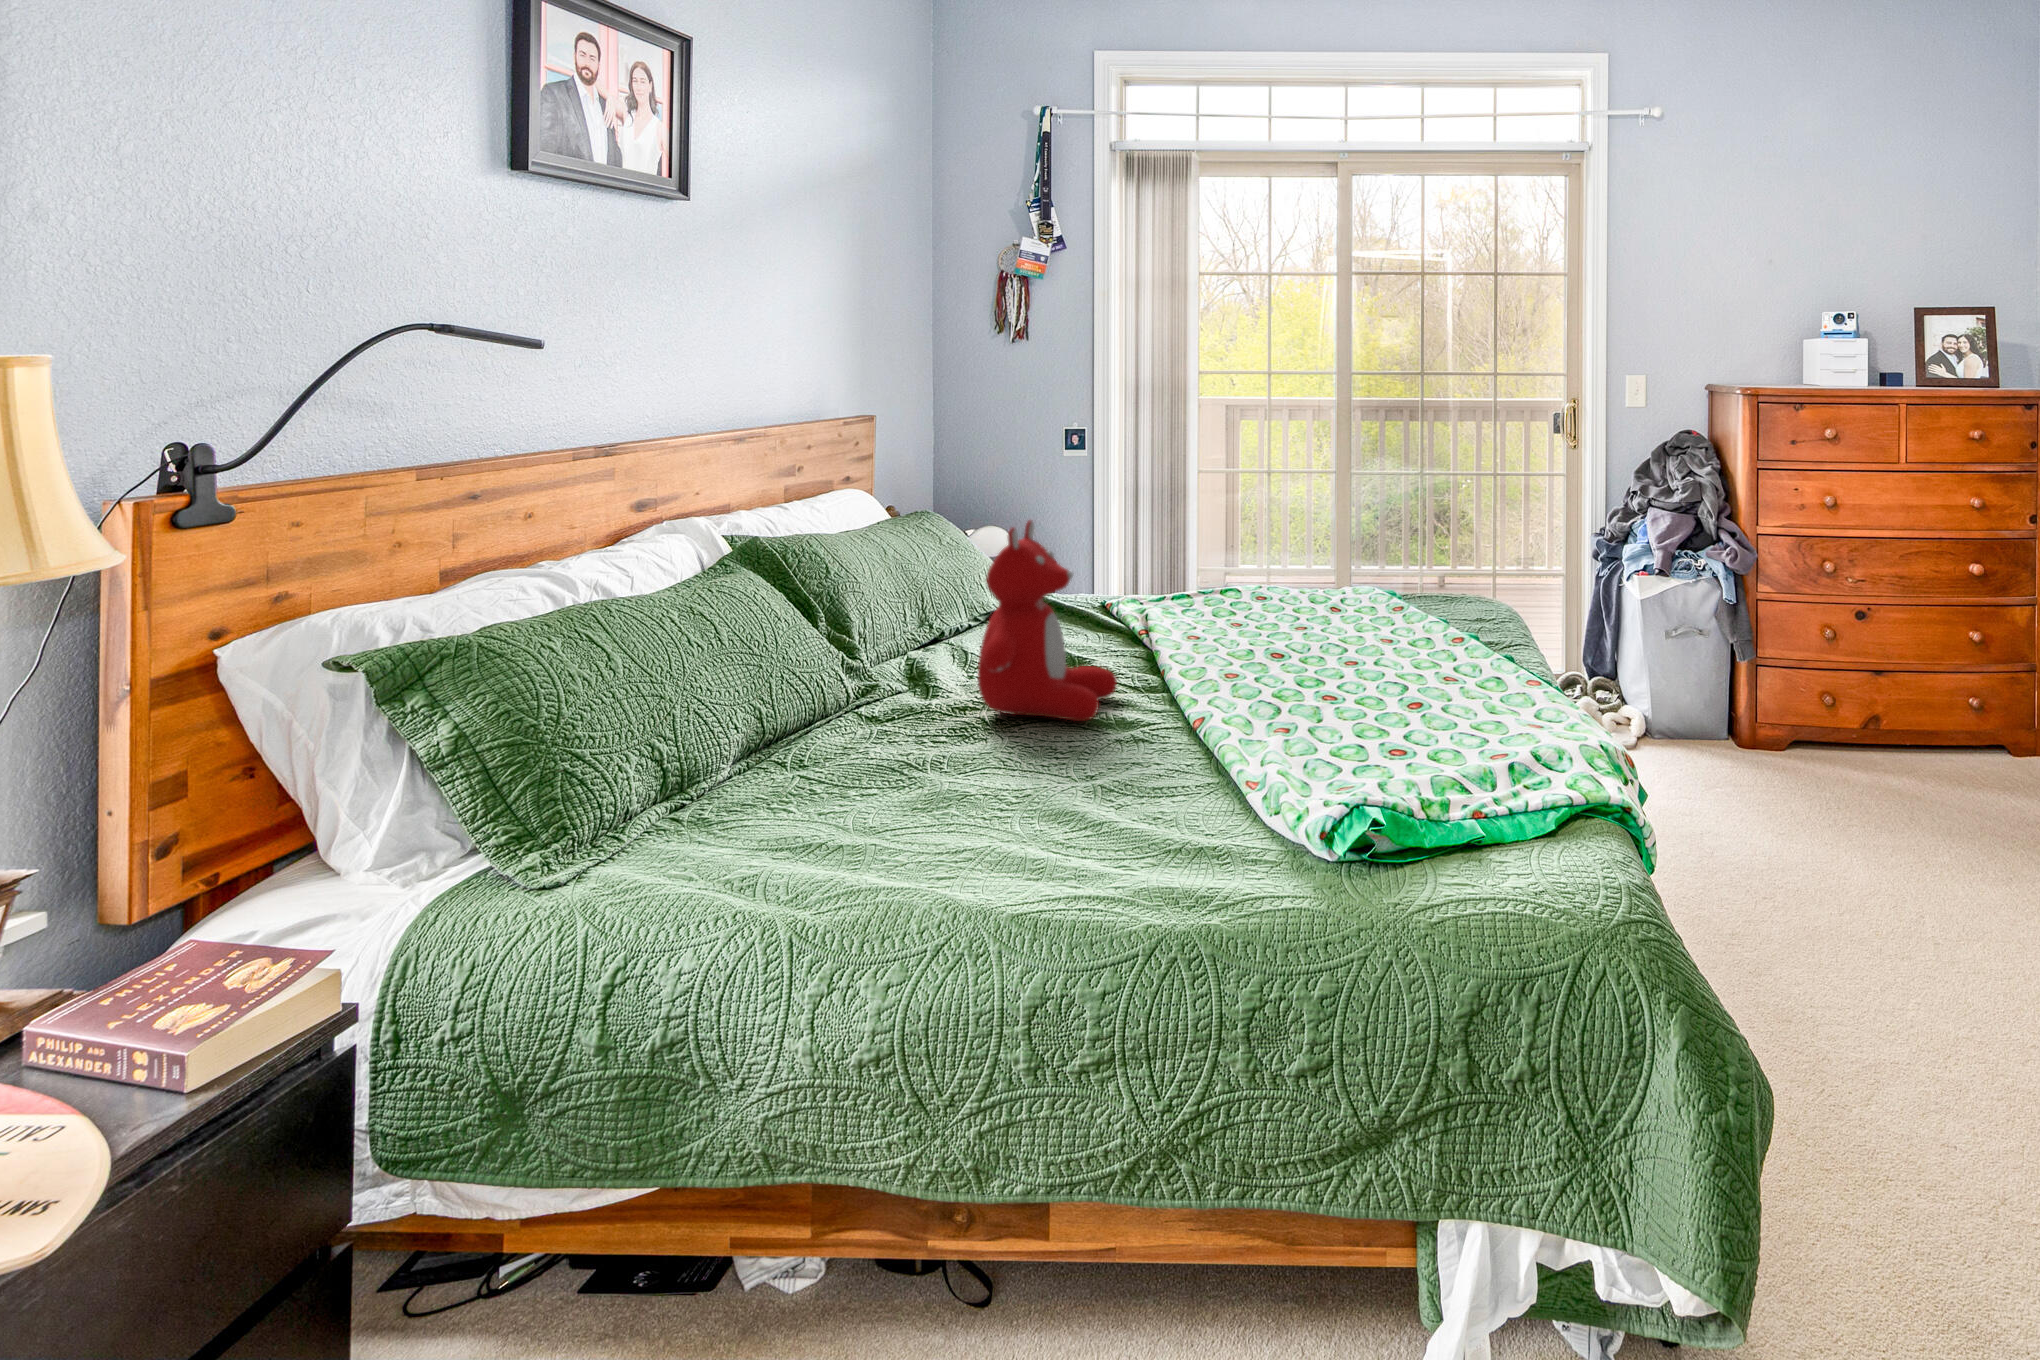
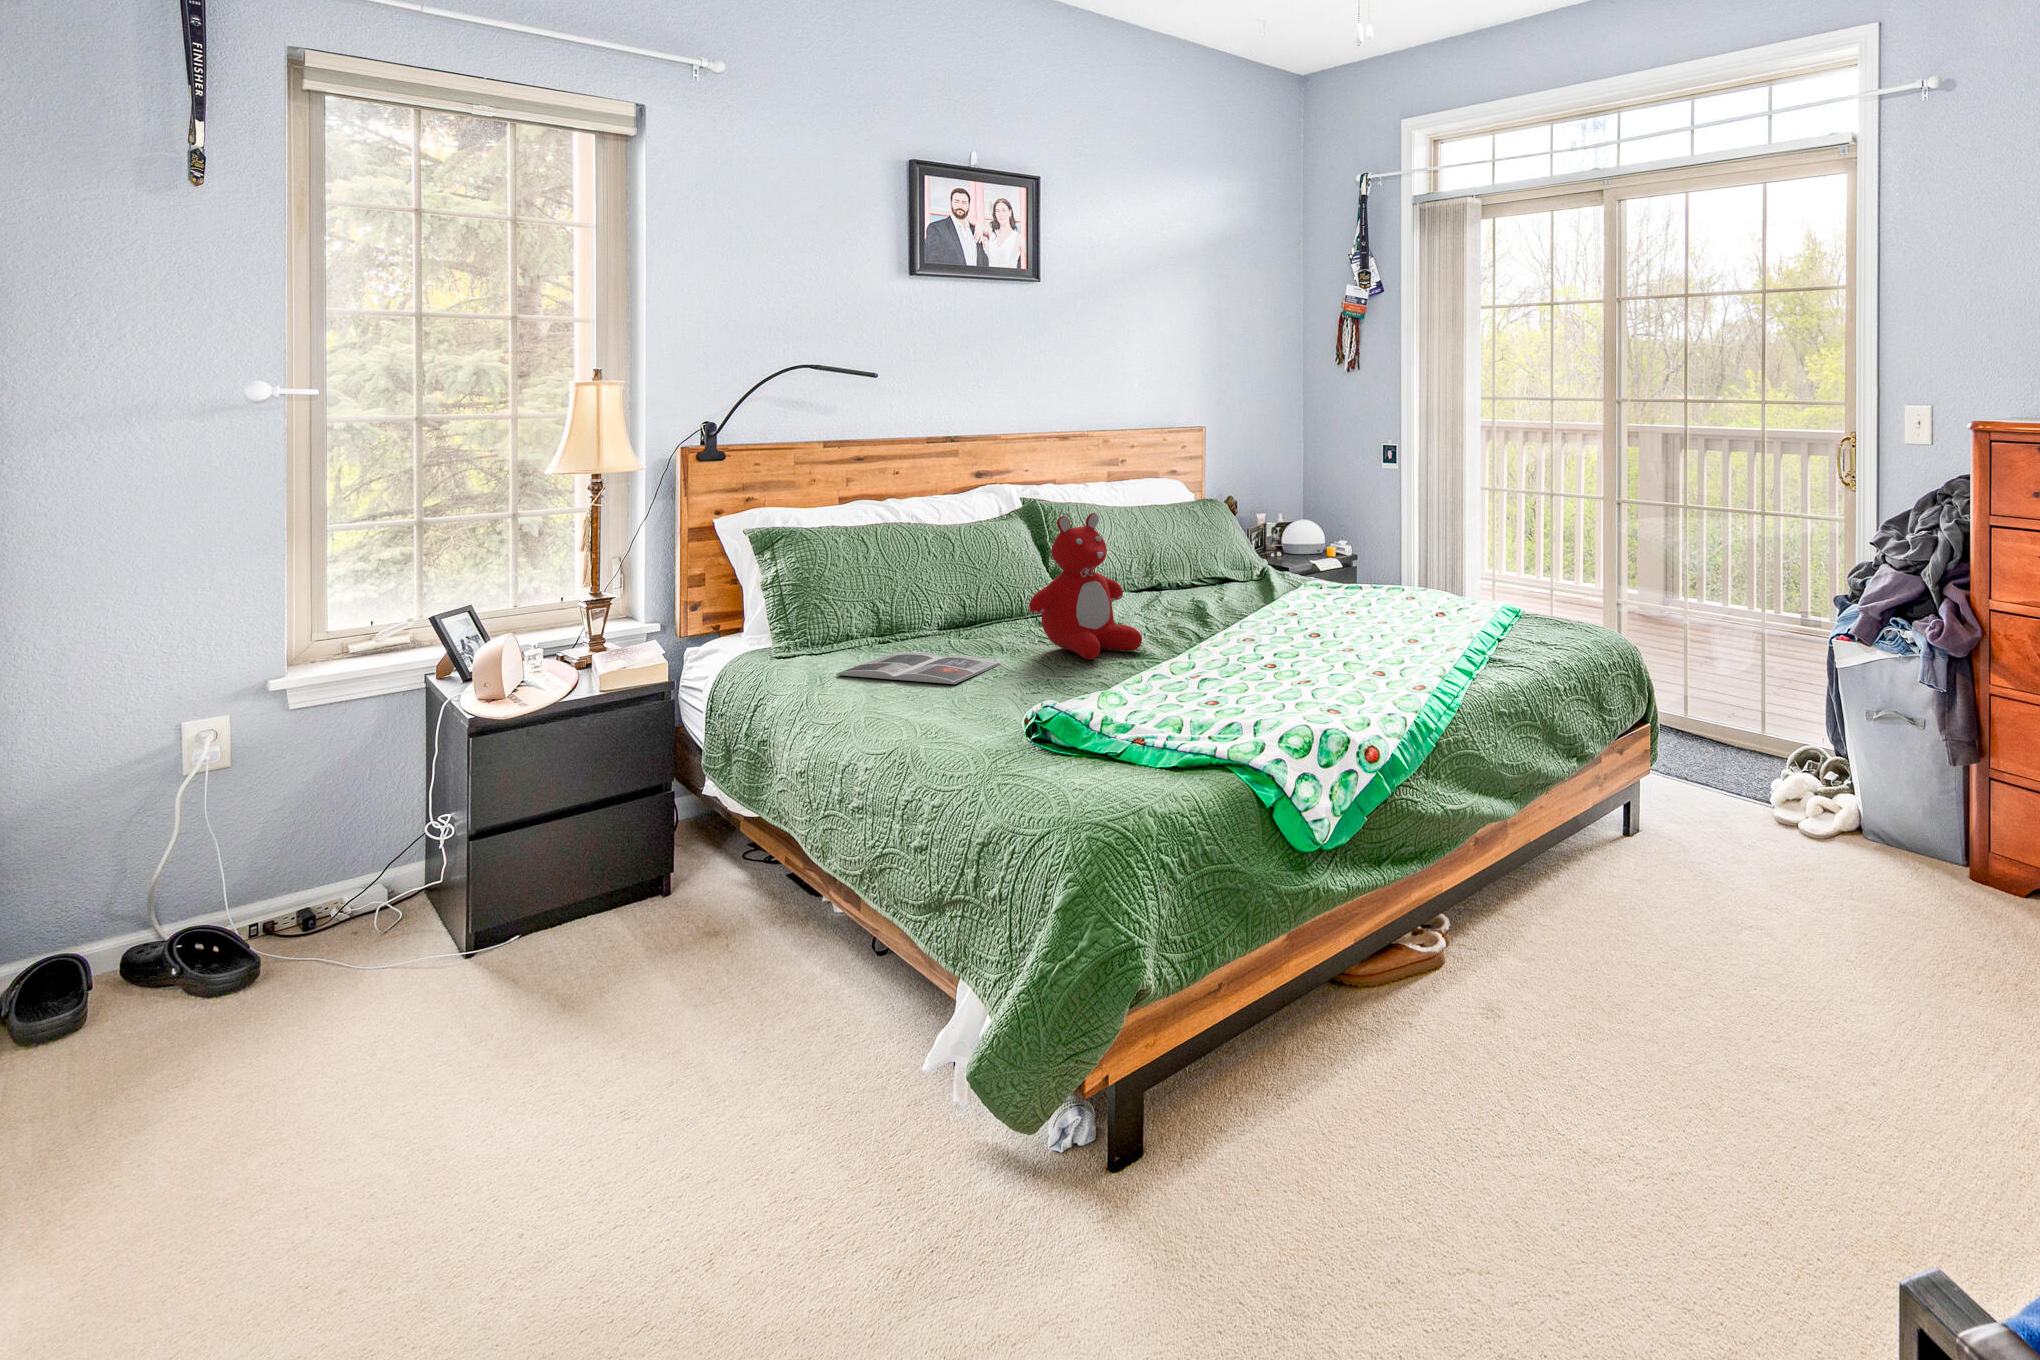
magazine: none [727,753,977,840] -> present [836,652,1000,684]

